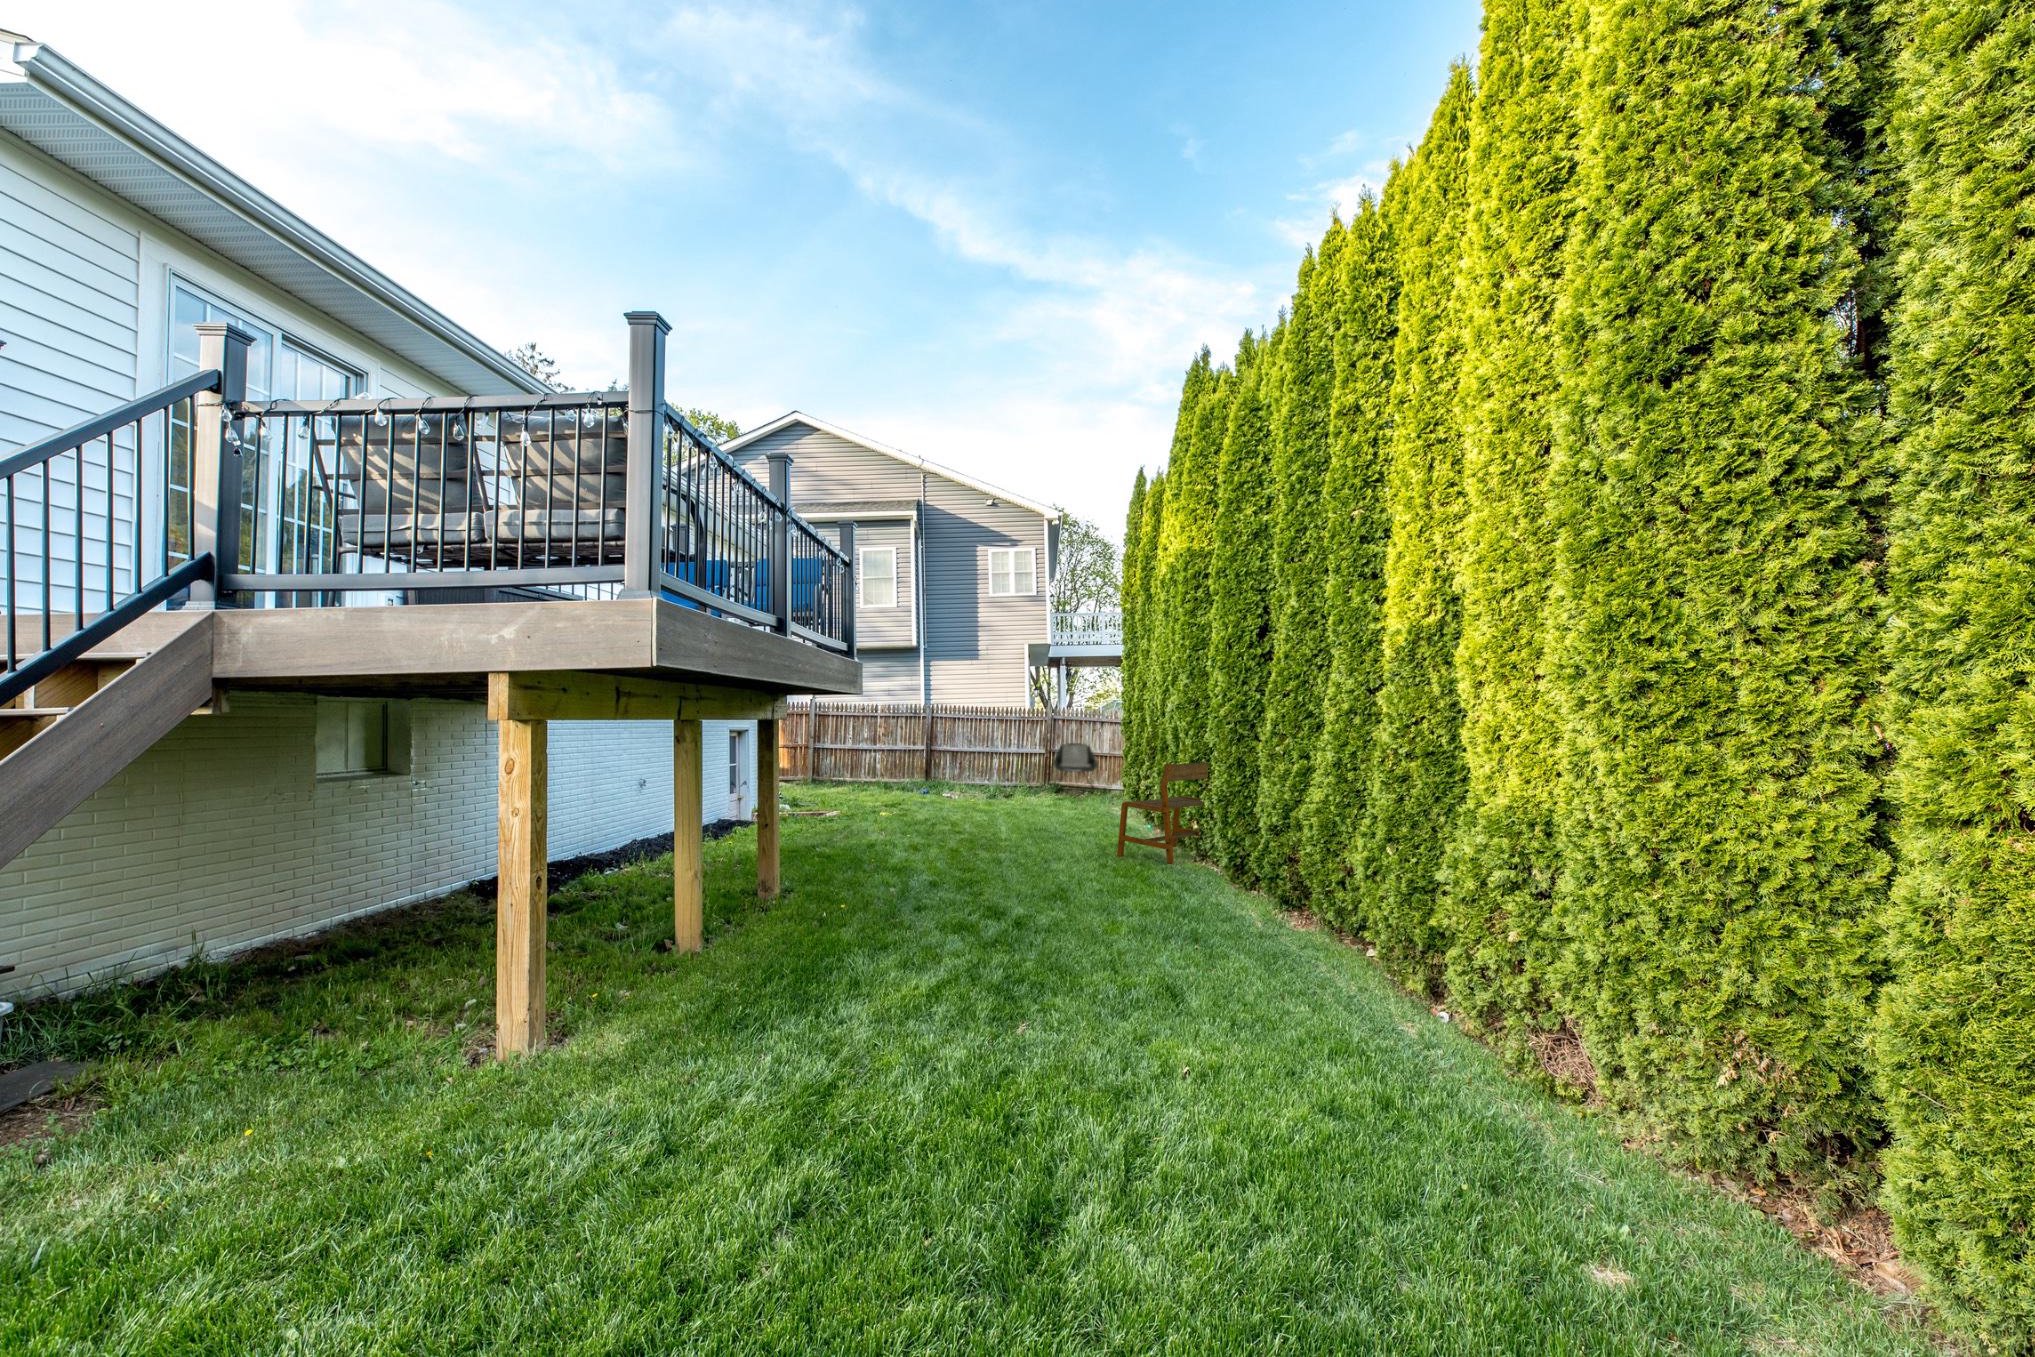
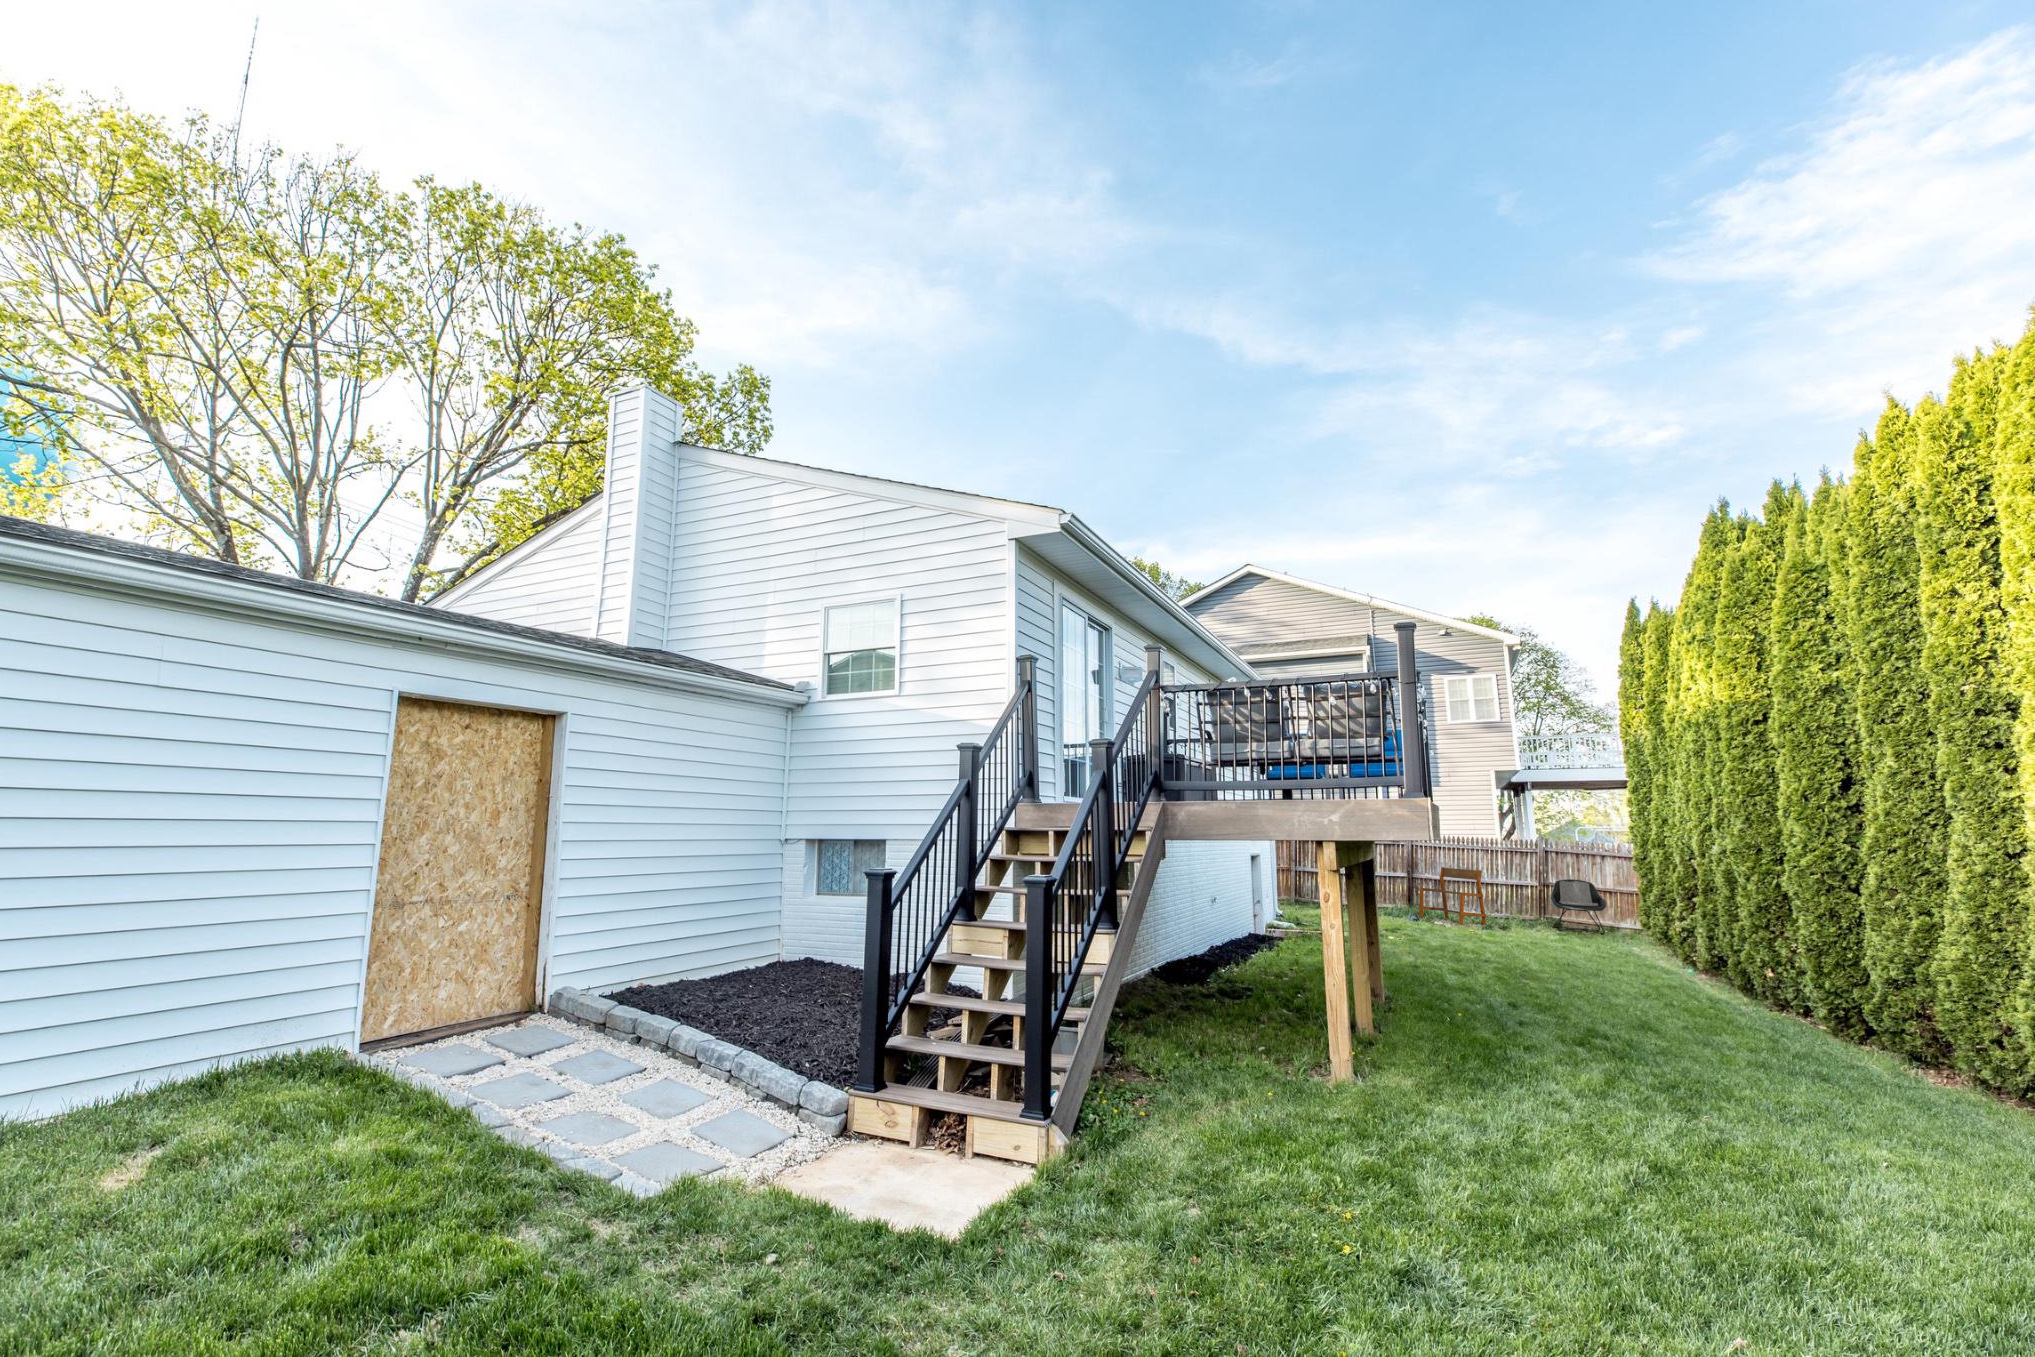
bench: present [1117,762,1208,863] -> present [1419,867,1486,925]

